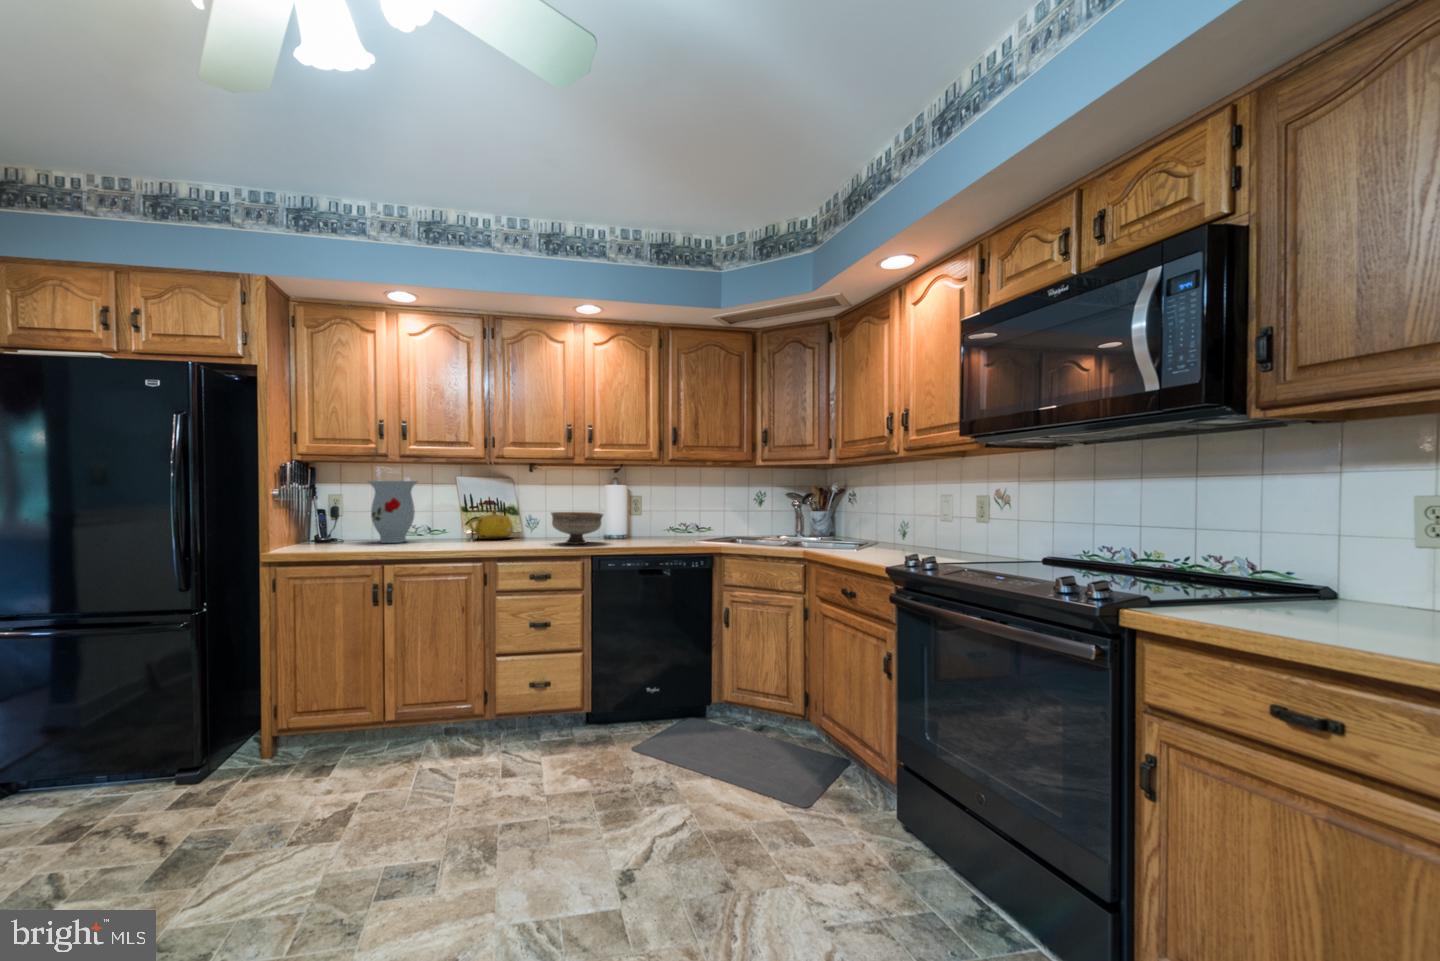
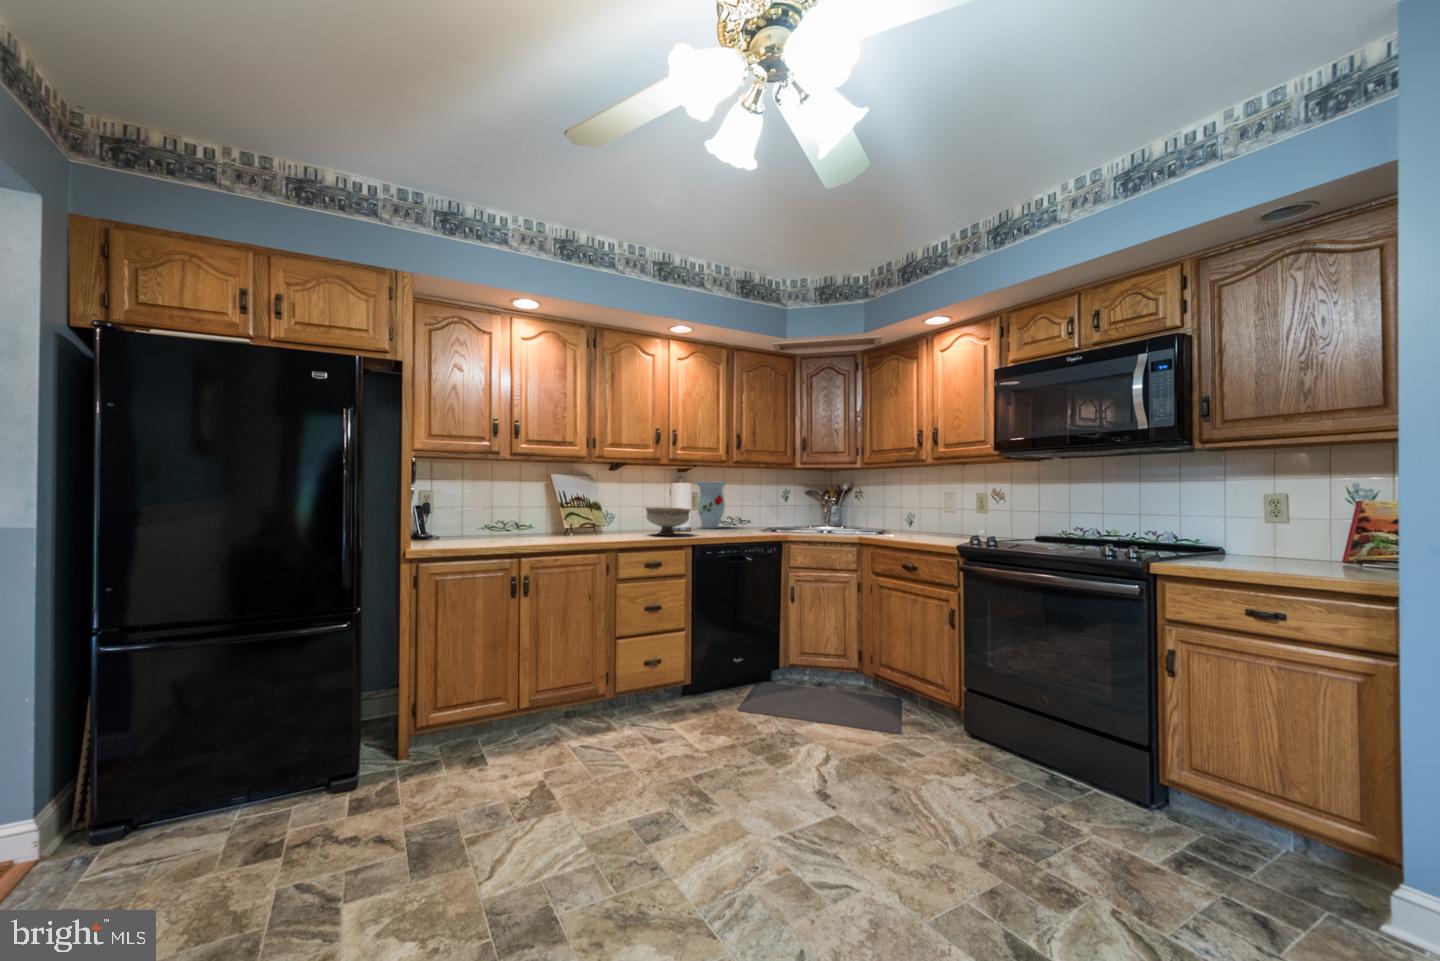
vase: present [368,481,418,543] -> present [696,482,726,528]
teapot: present [469,510,513,539] -> none [560,506,594,533]

